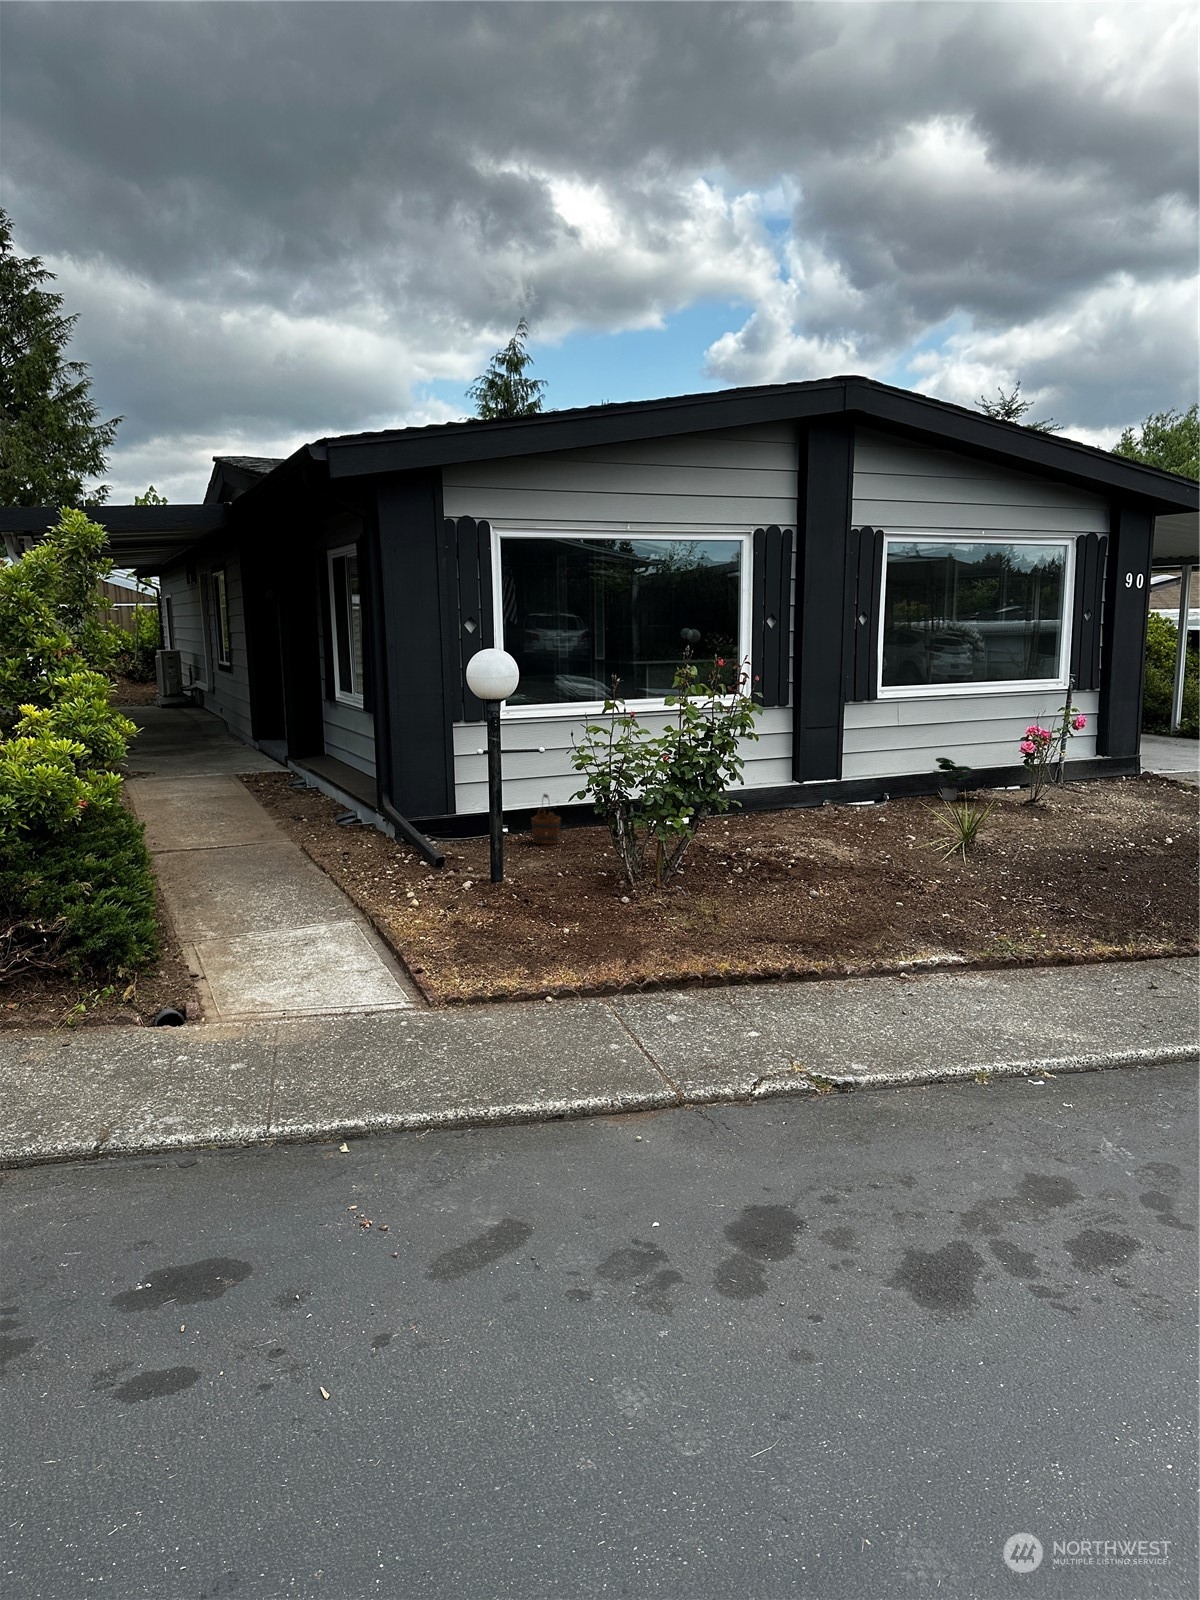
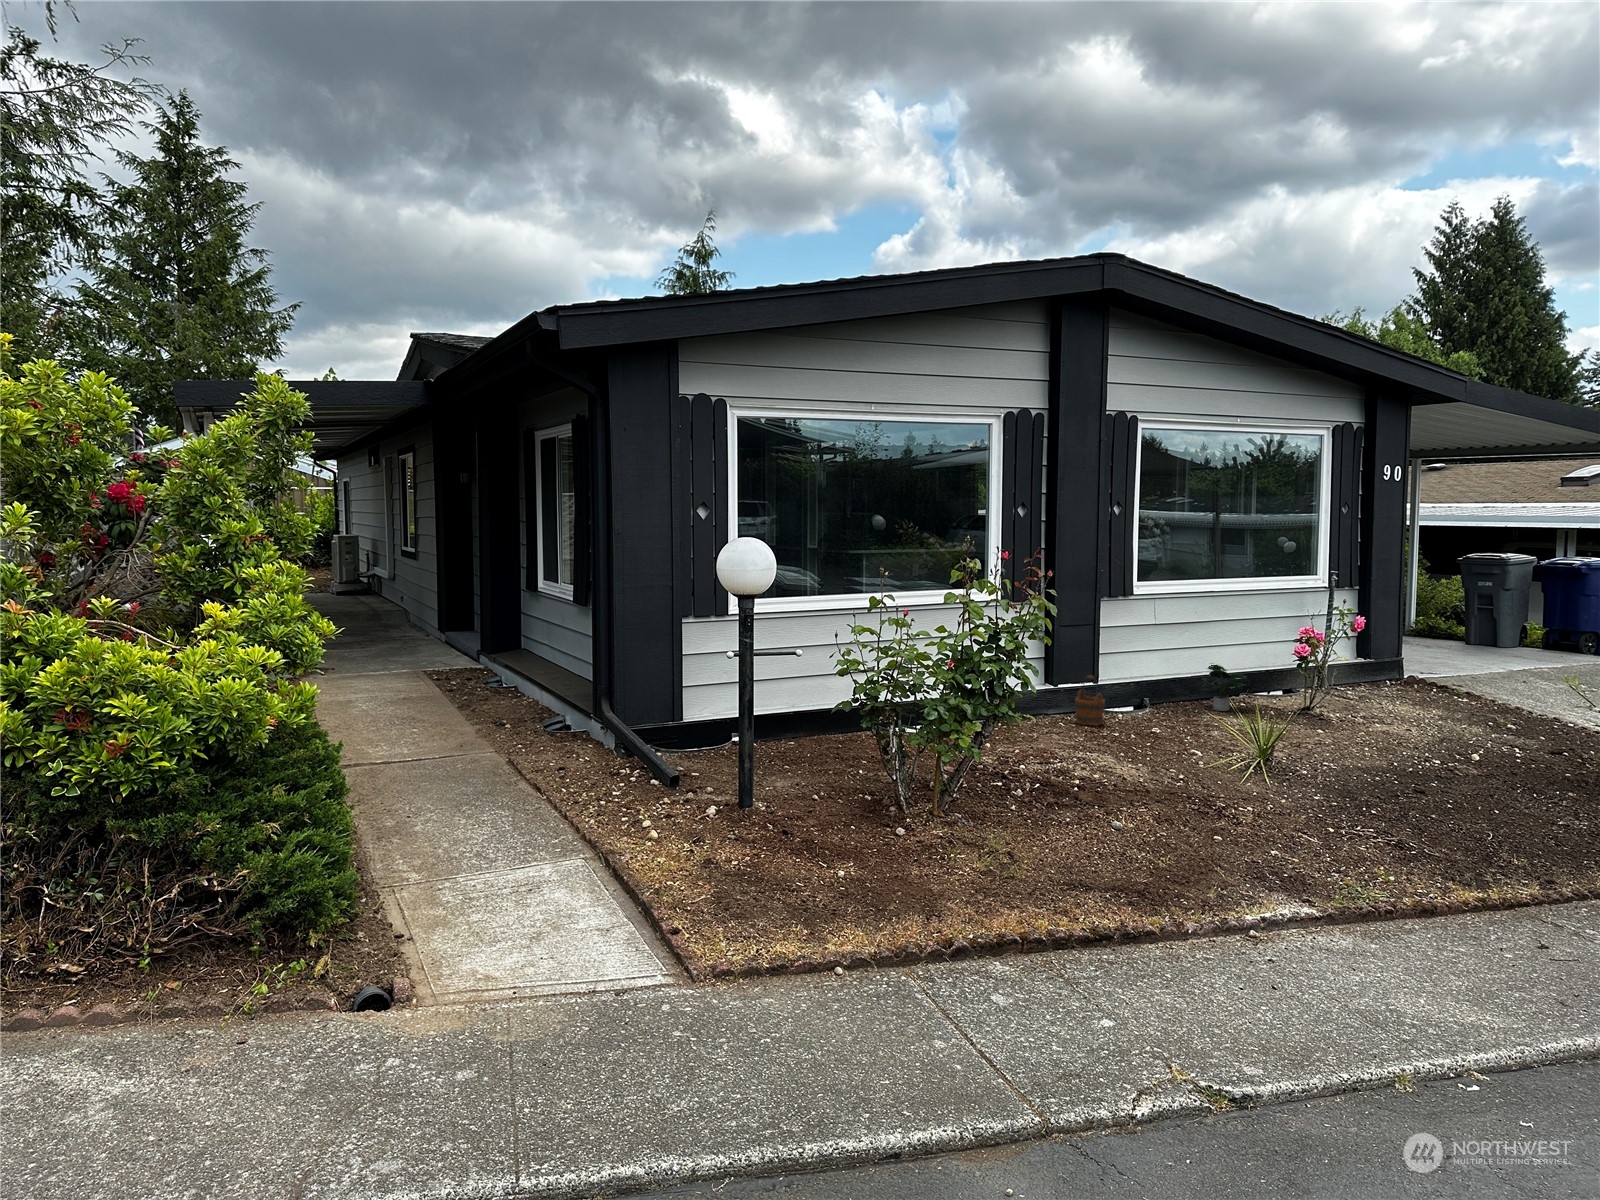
wooden bucket: present [531,794,561,844] -> present [1075,675,1105,726]

